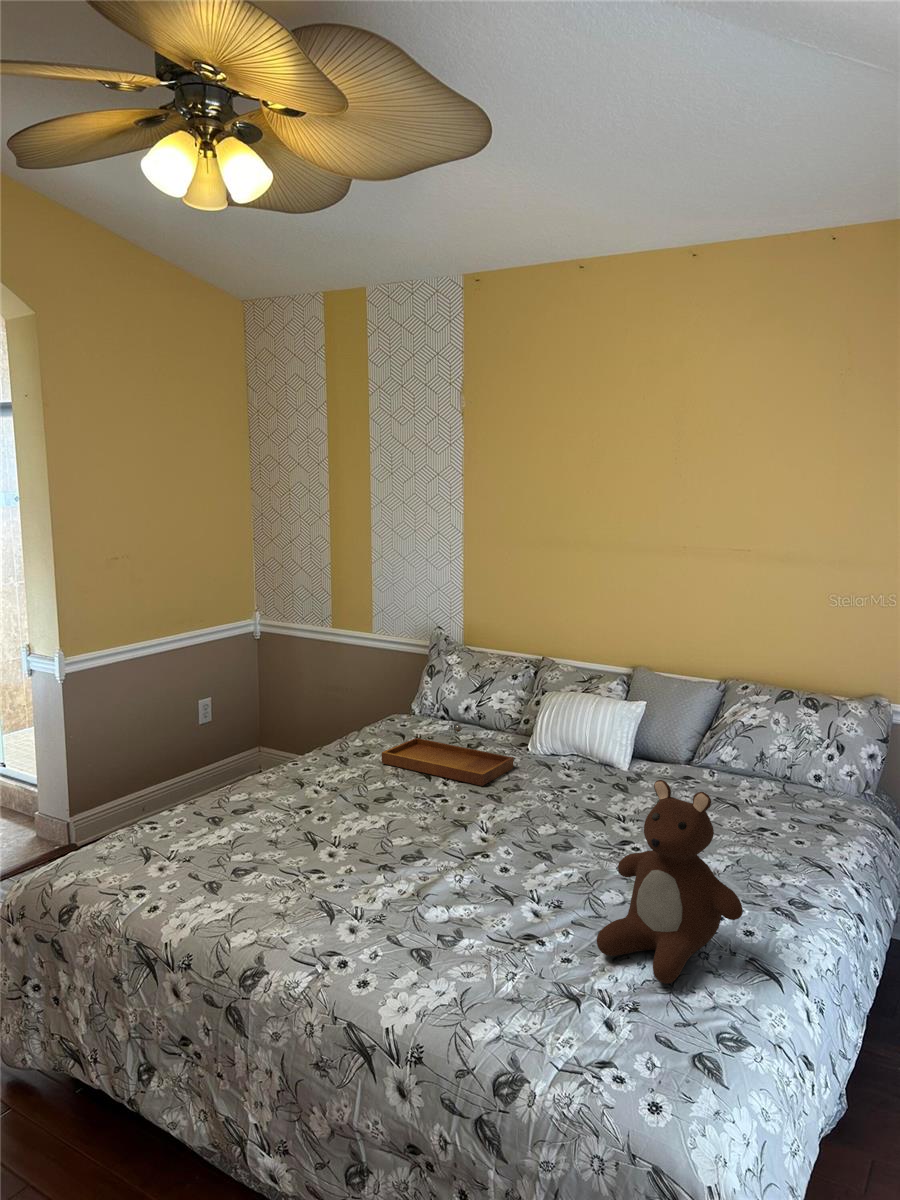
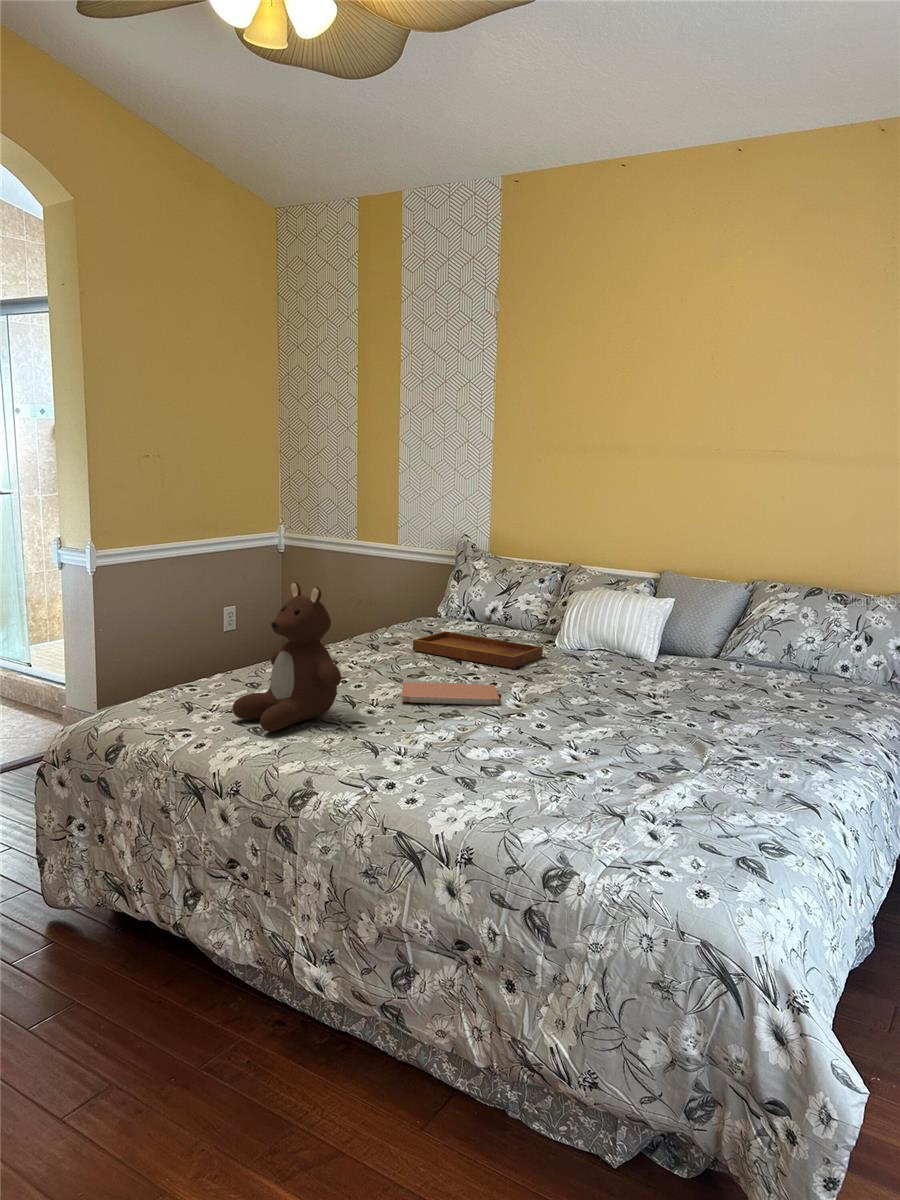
teddy bear: present [597,780,743,984] -> present [233,582,341,732]
notebook: none [364,812,464,841] -> present [402,682,499,705]

